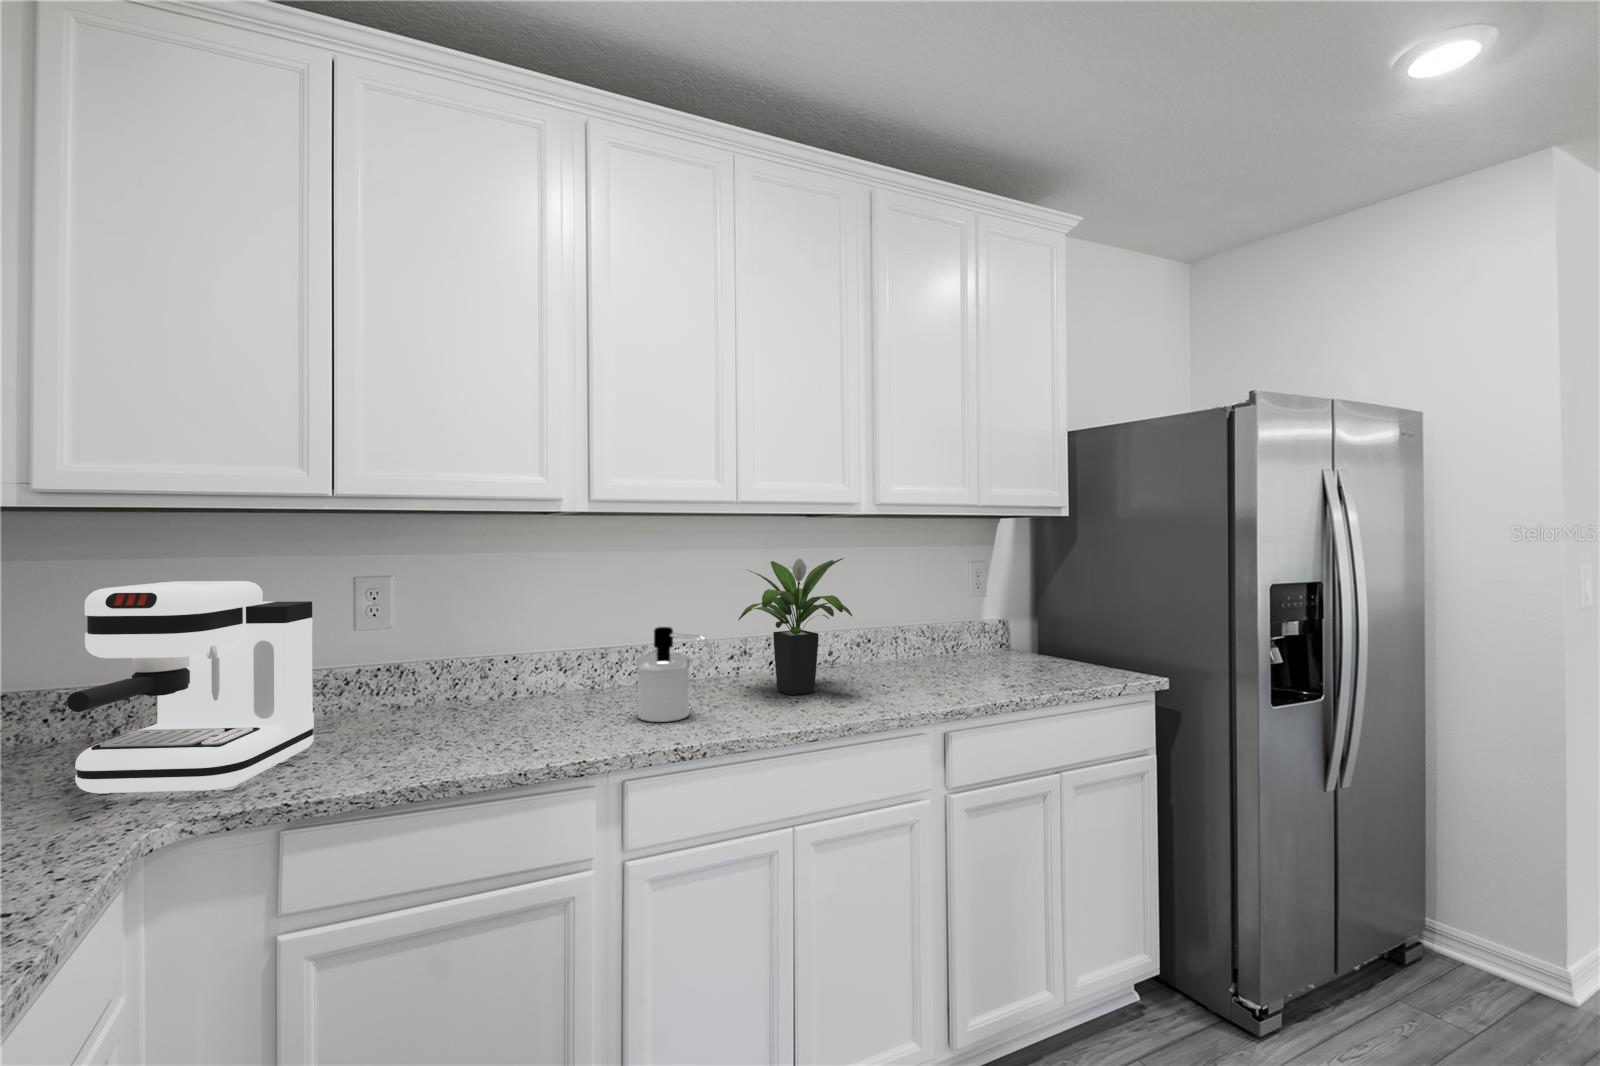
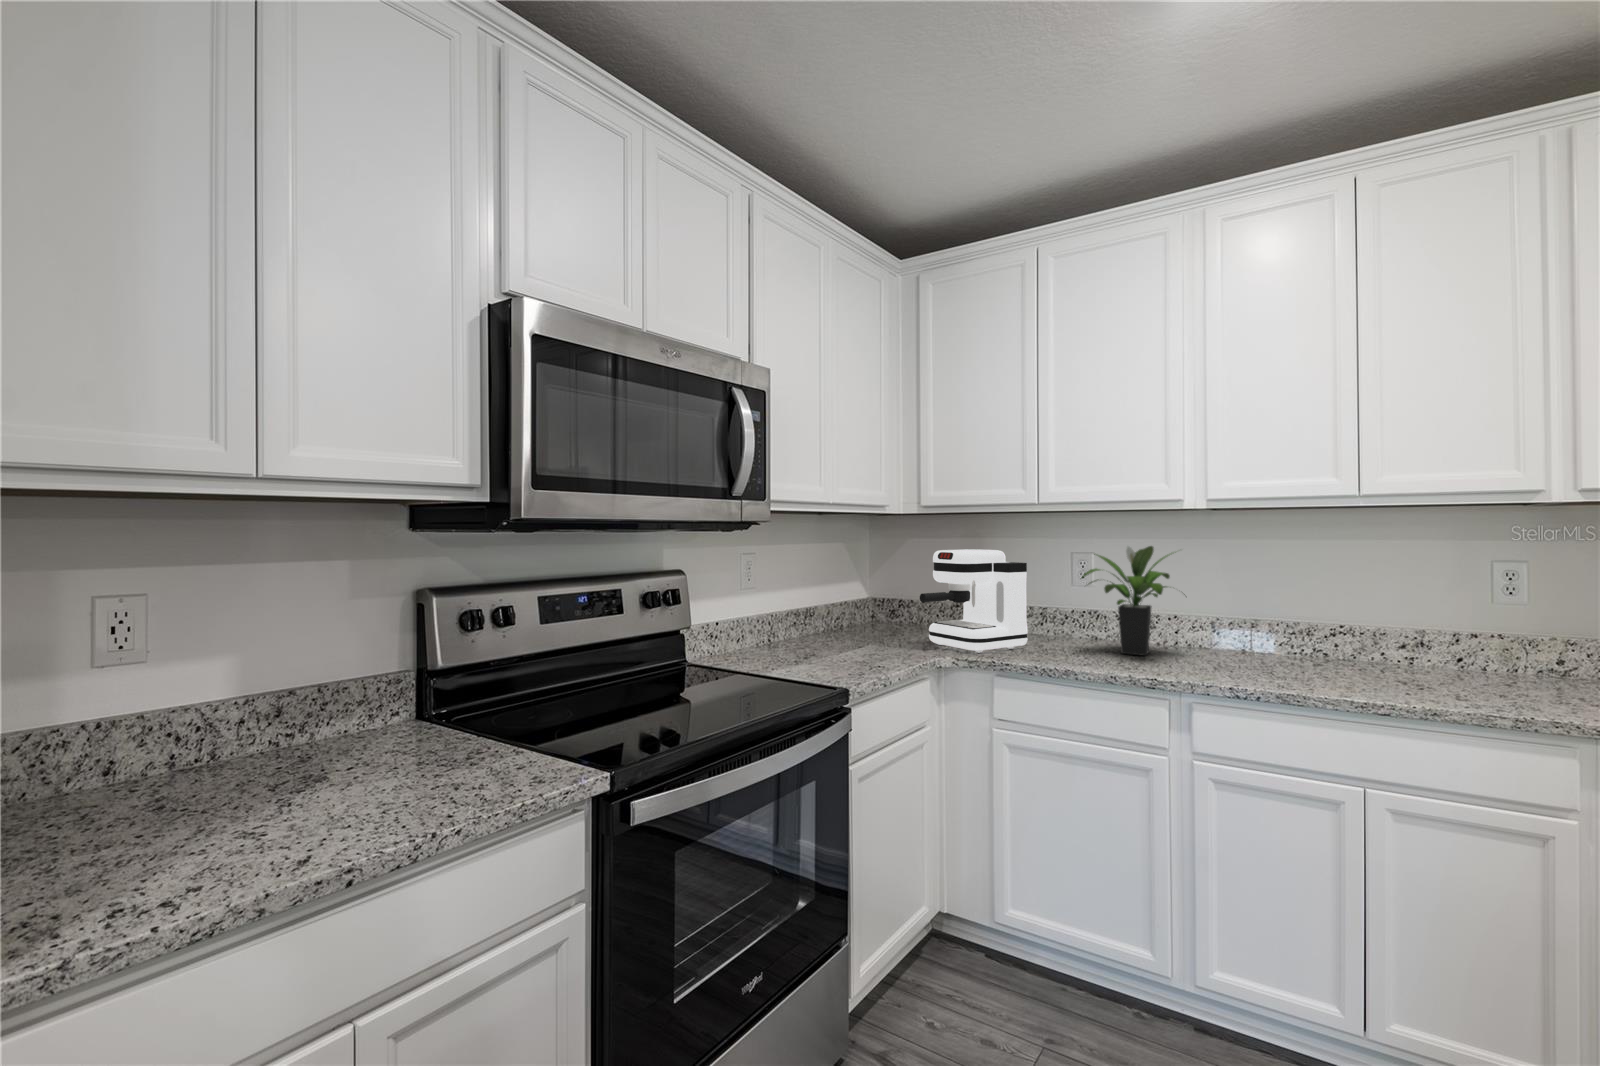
potted plant: present [738,558,852,695] -> present [1082,546,1185,656]
soap dispenser: present [636,627,713,722] -> none [1238,600,1295,676]

